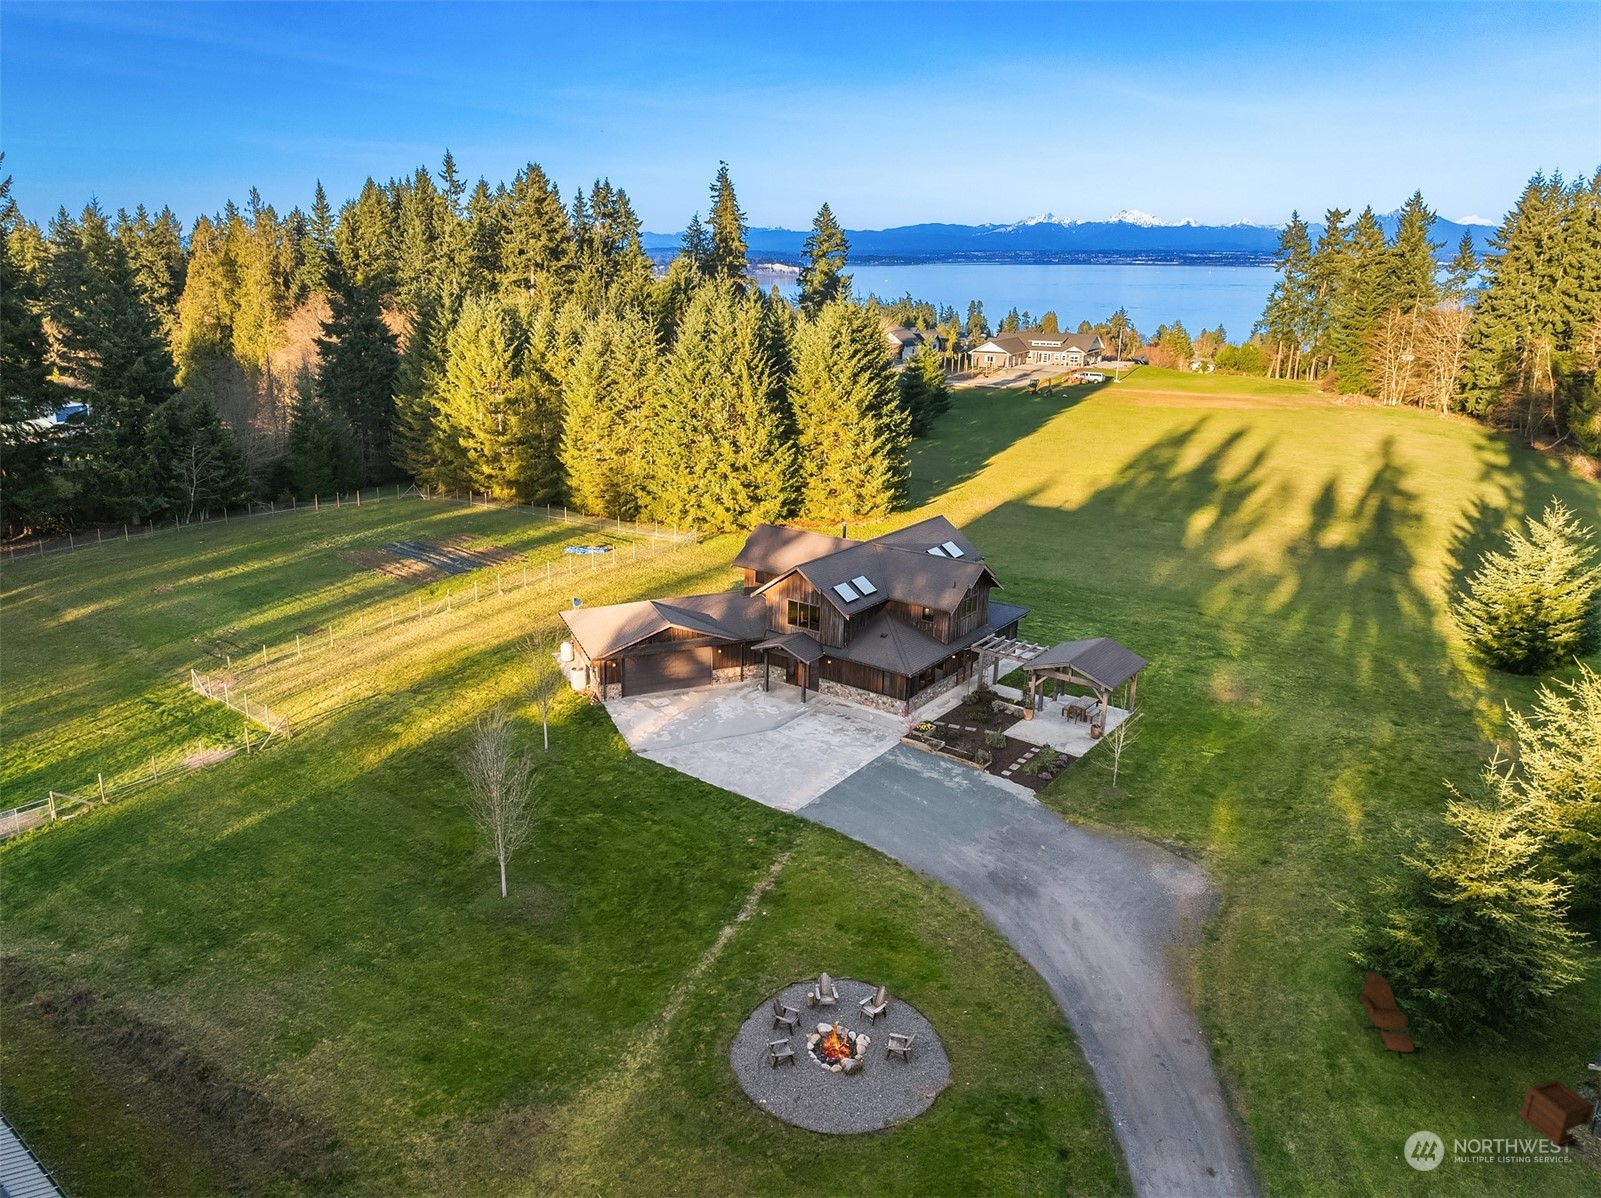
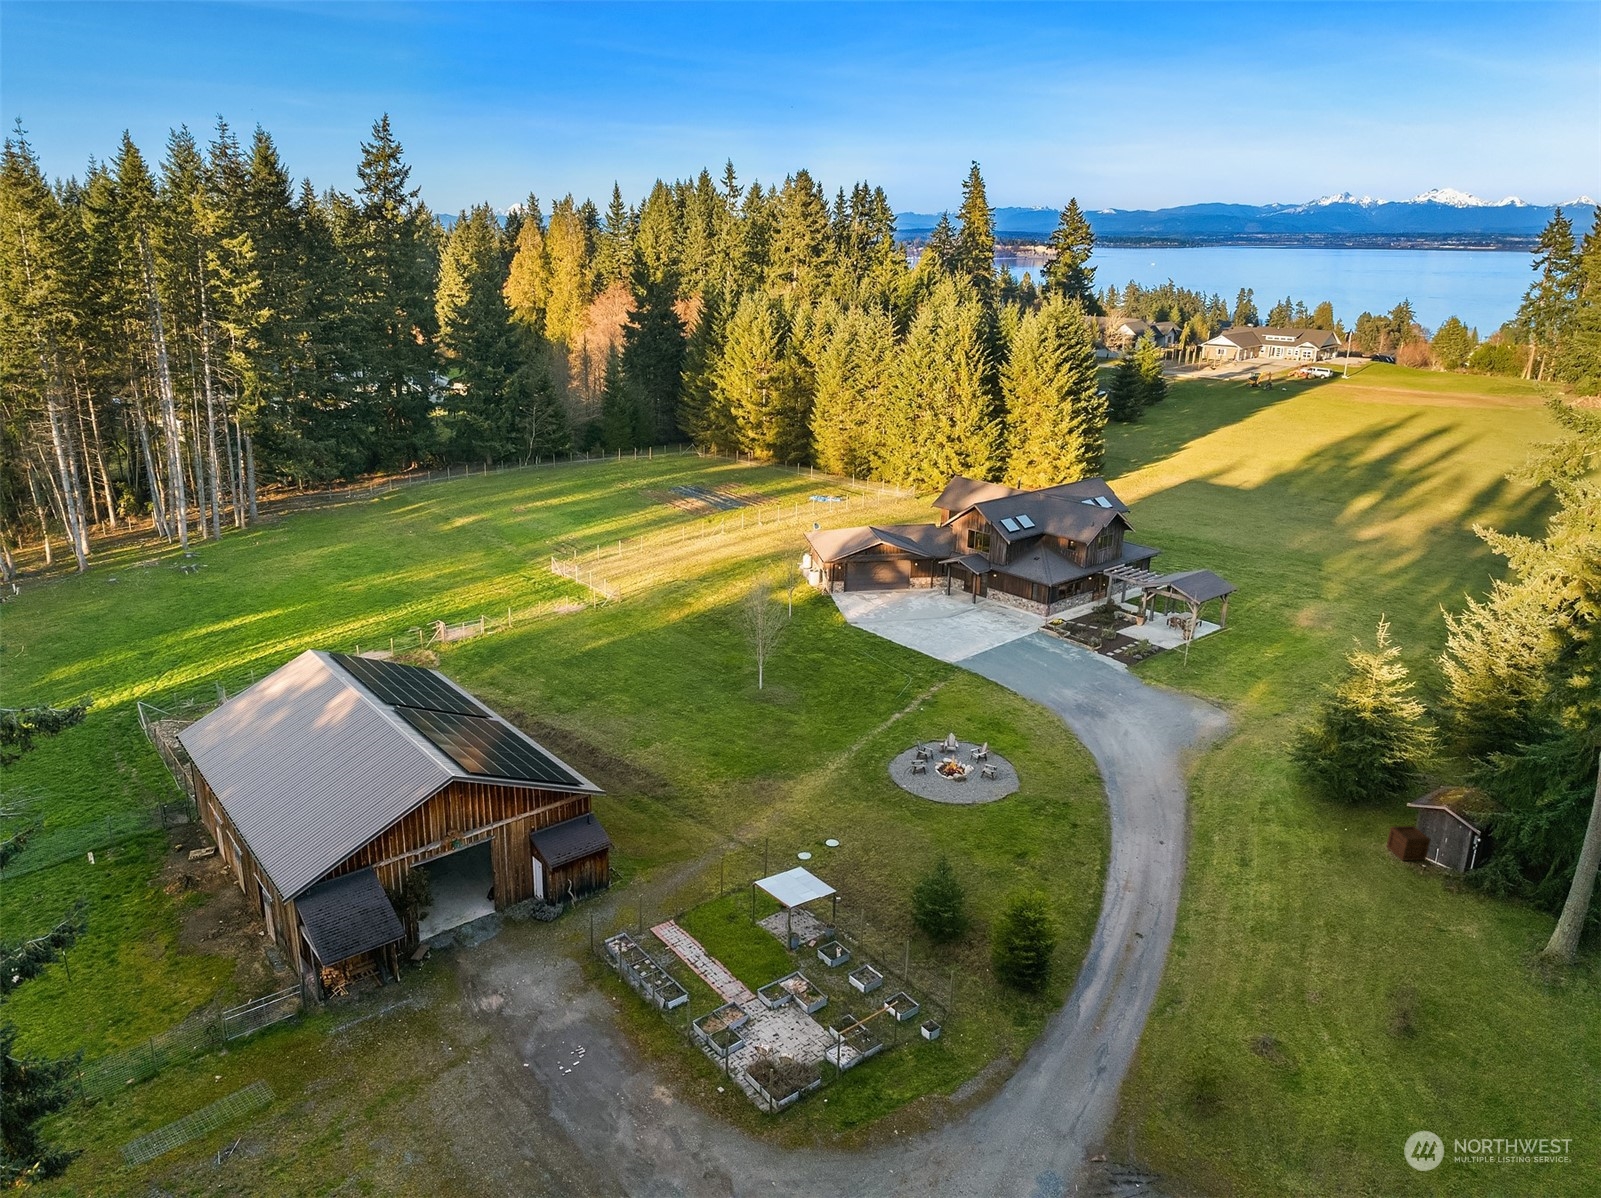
lounge chair: present [1361,971,1414,1058] -> none [1303,763,1336,815]

